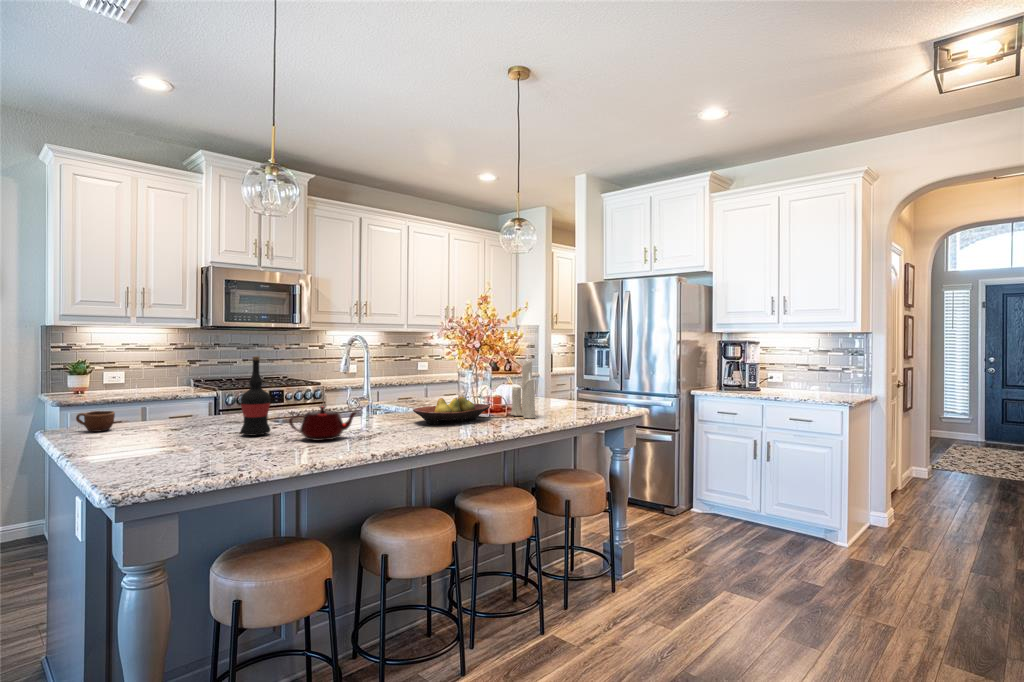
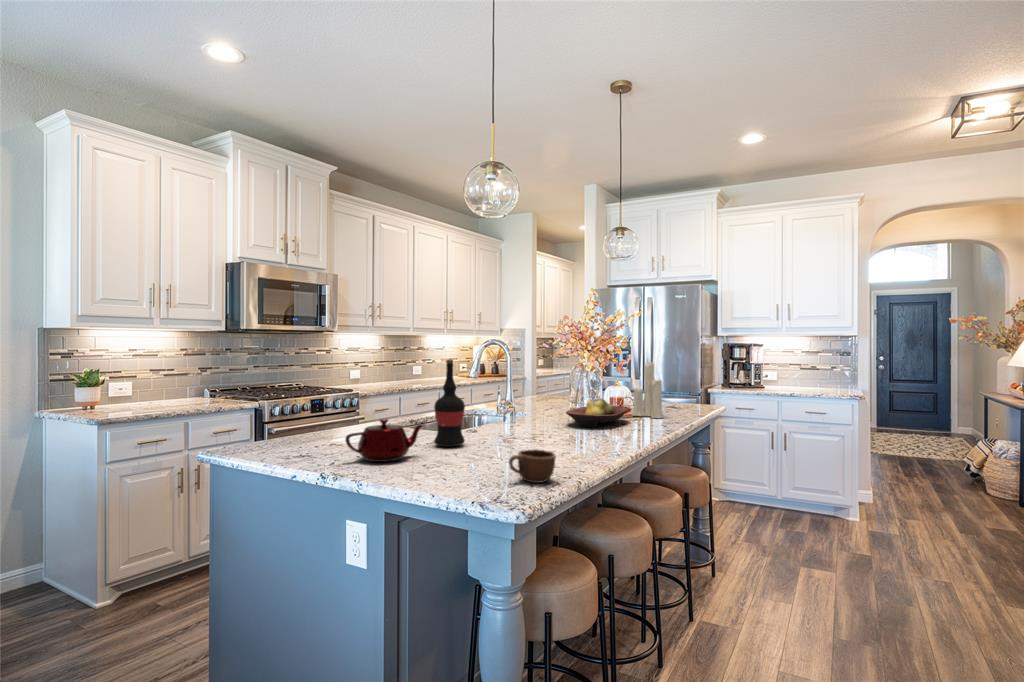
teapot: present [289,406,357,441] -> present [345,419,423,462]
mug: present [76,411,115,432] -> present [509,449,556,483]

